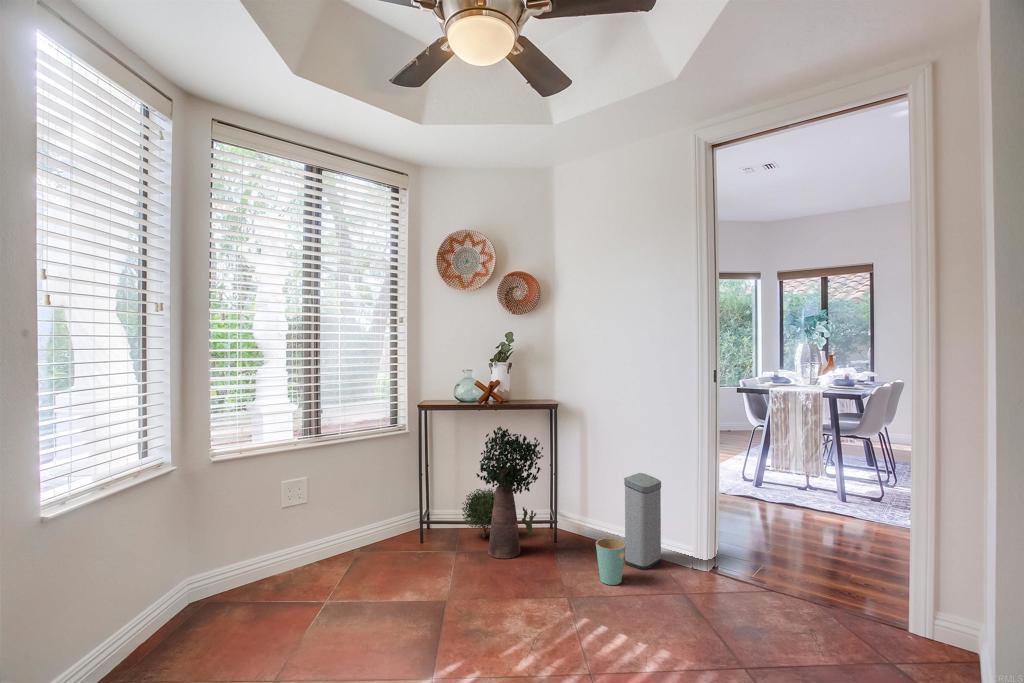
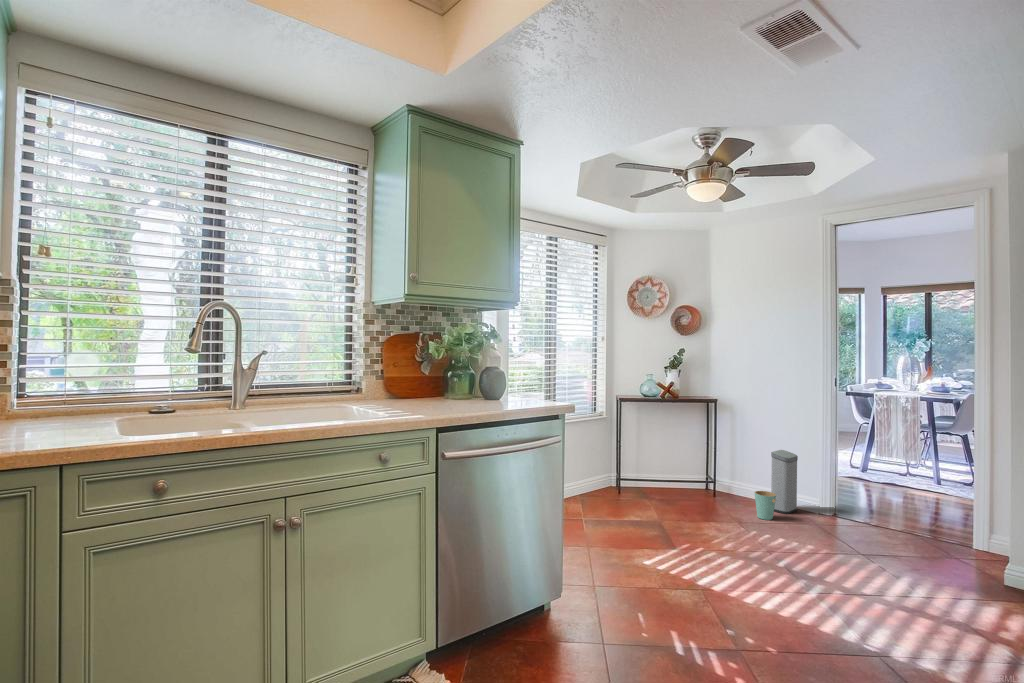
potted plant: present [462,427,543,559] -> none [644,415,710,504]

